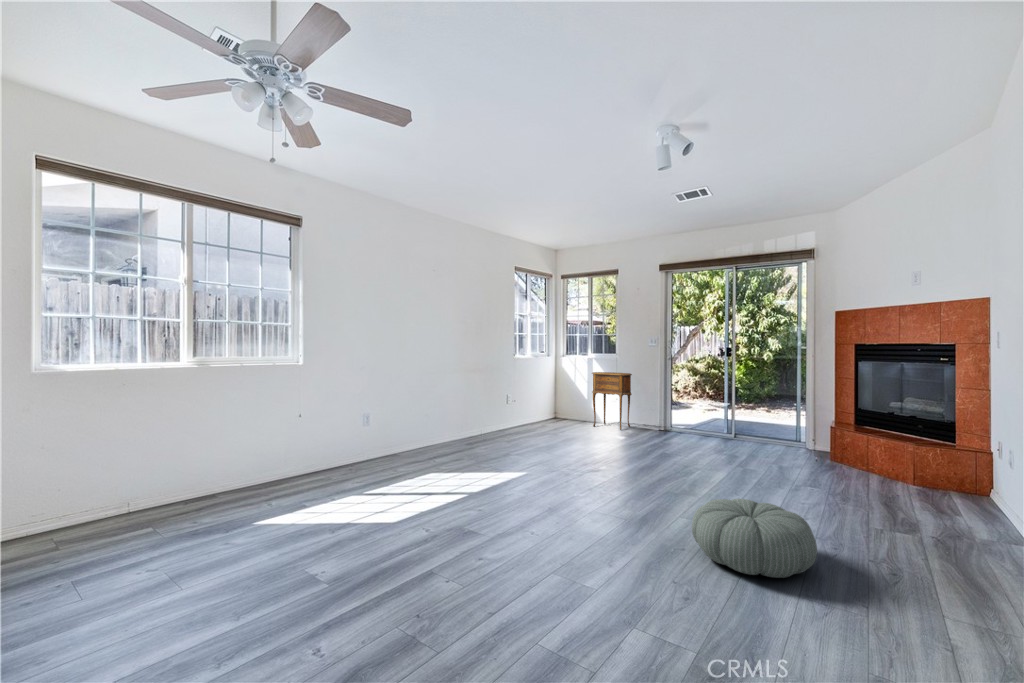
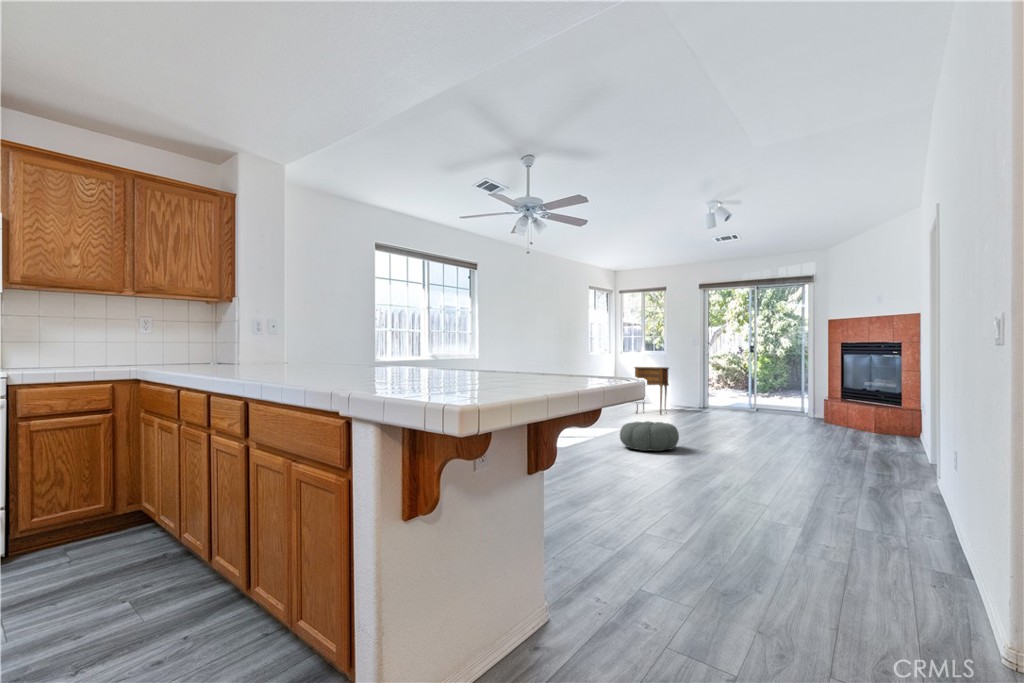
pouf: present [692,499,817,578] -> present [620,421,679,451]

